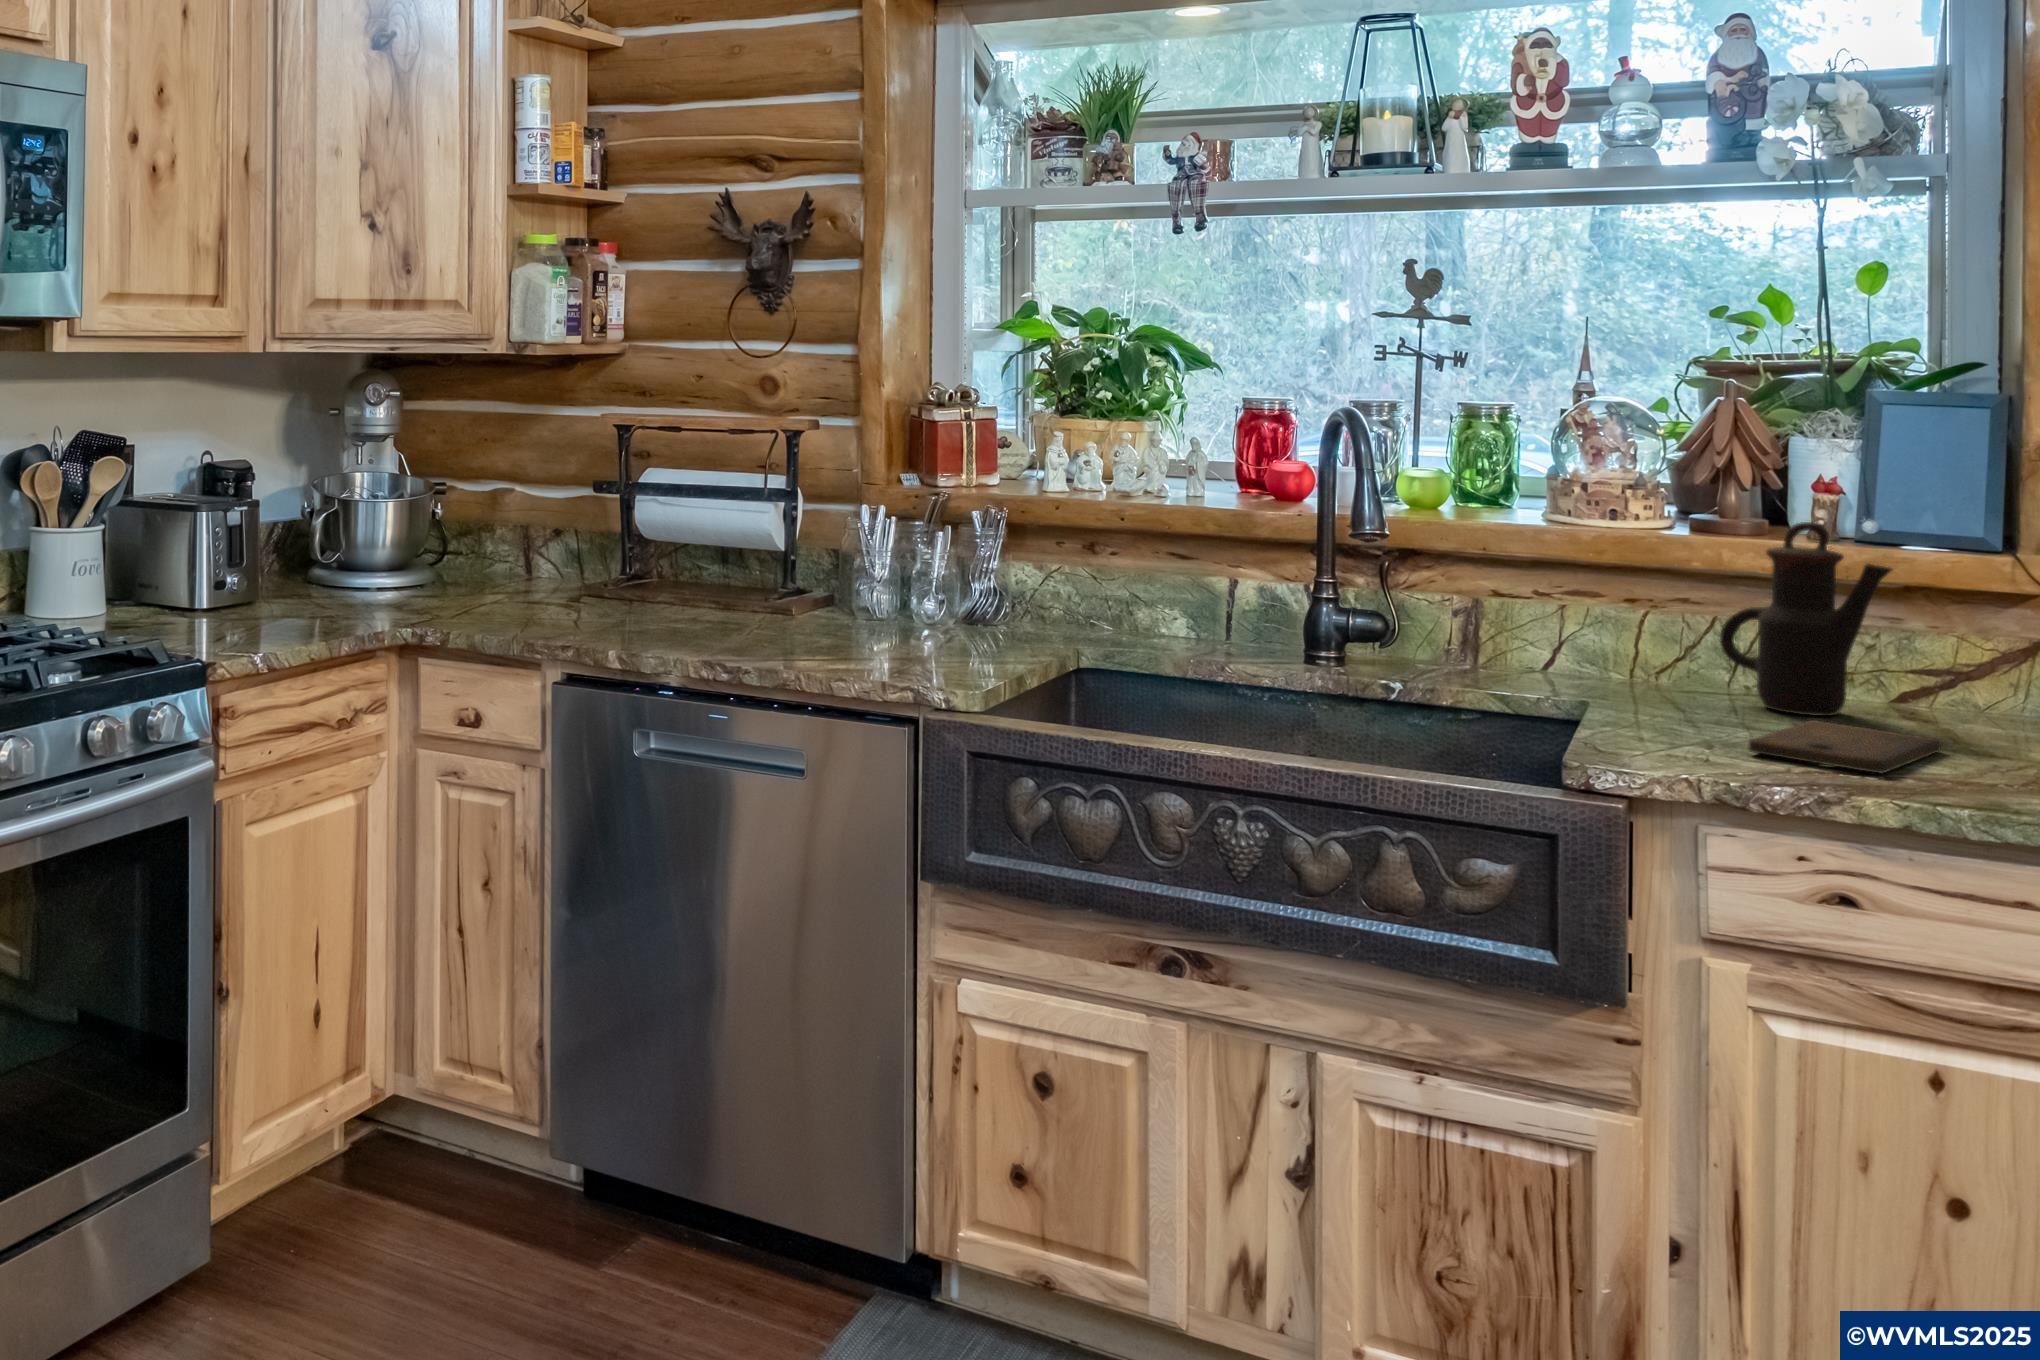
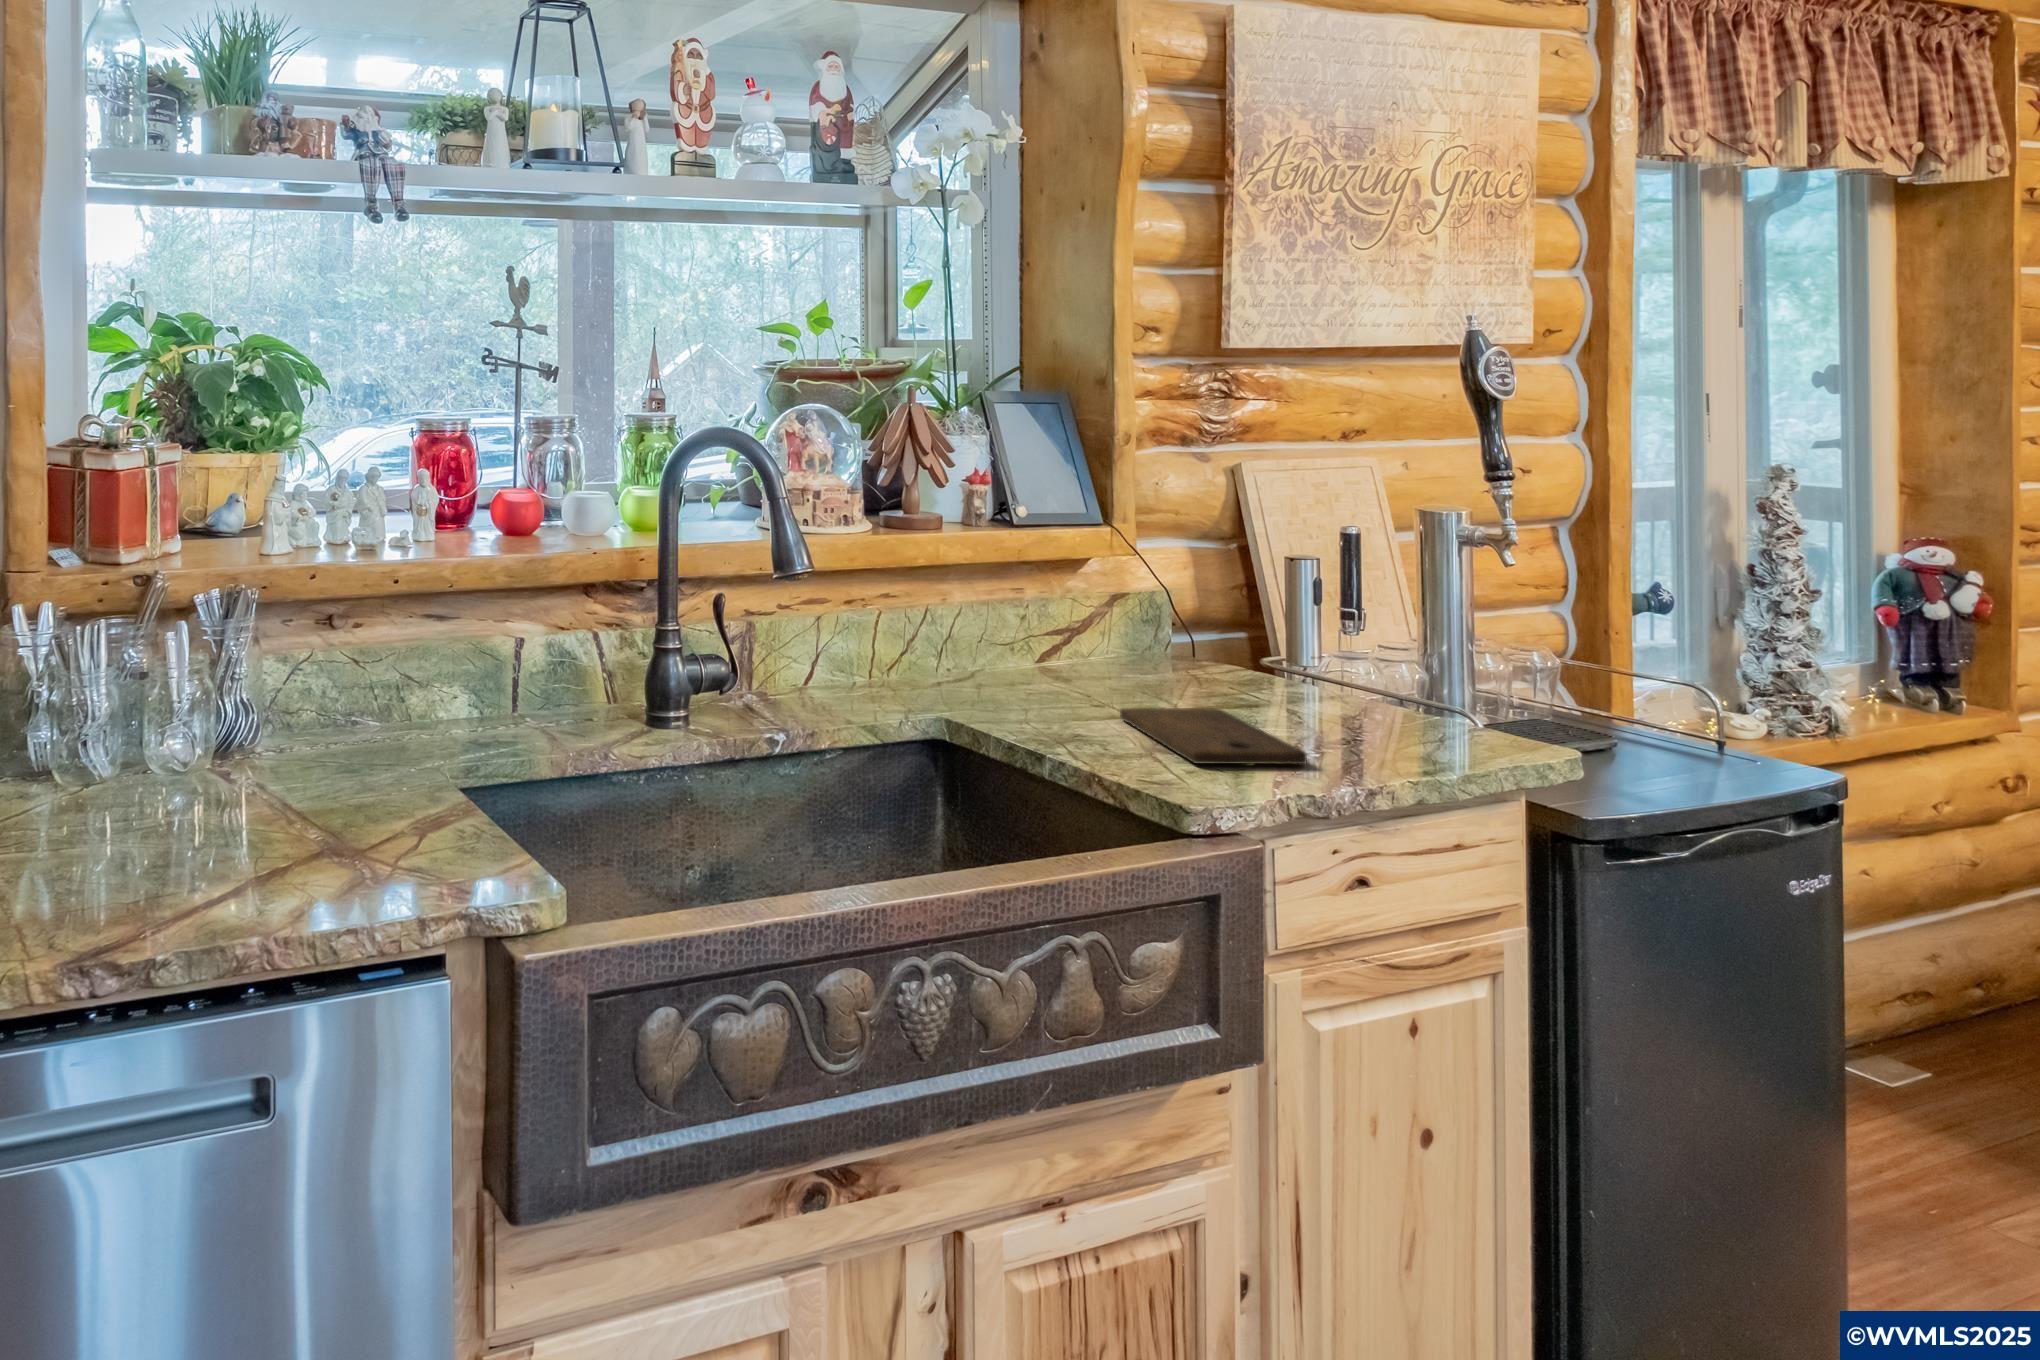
teapot: present [1720,522,1892,716] -> none [964,518,1112,698]

